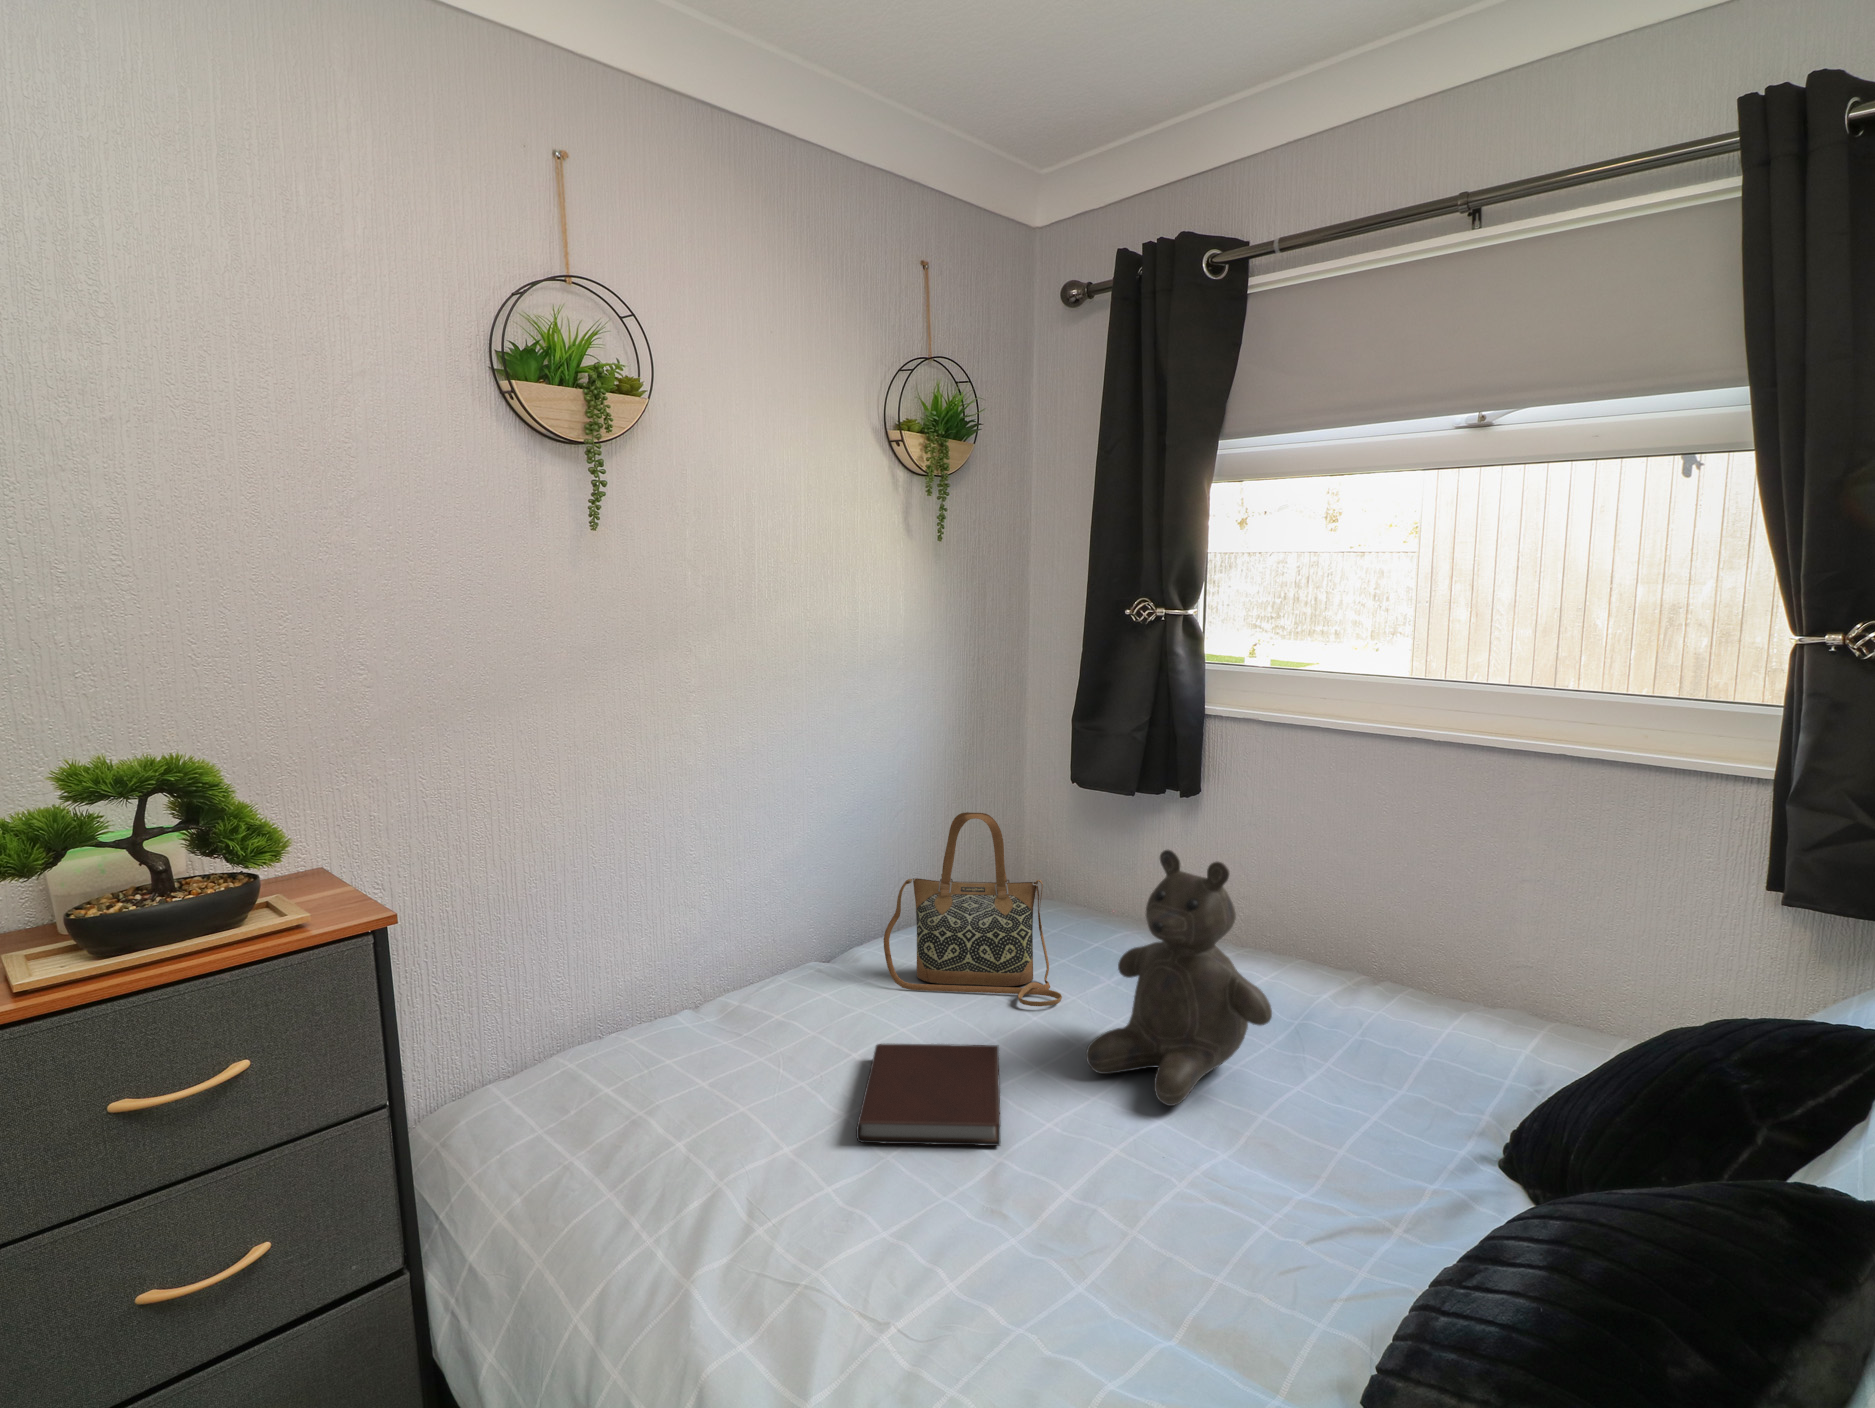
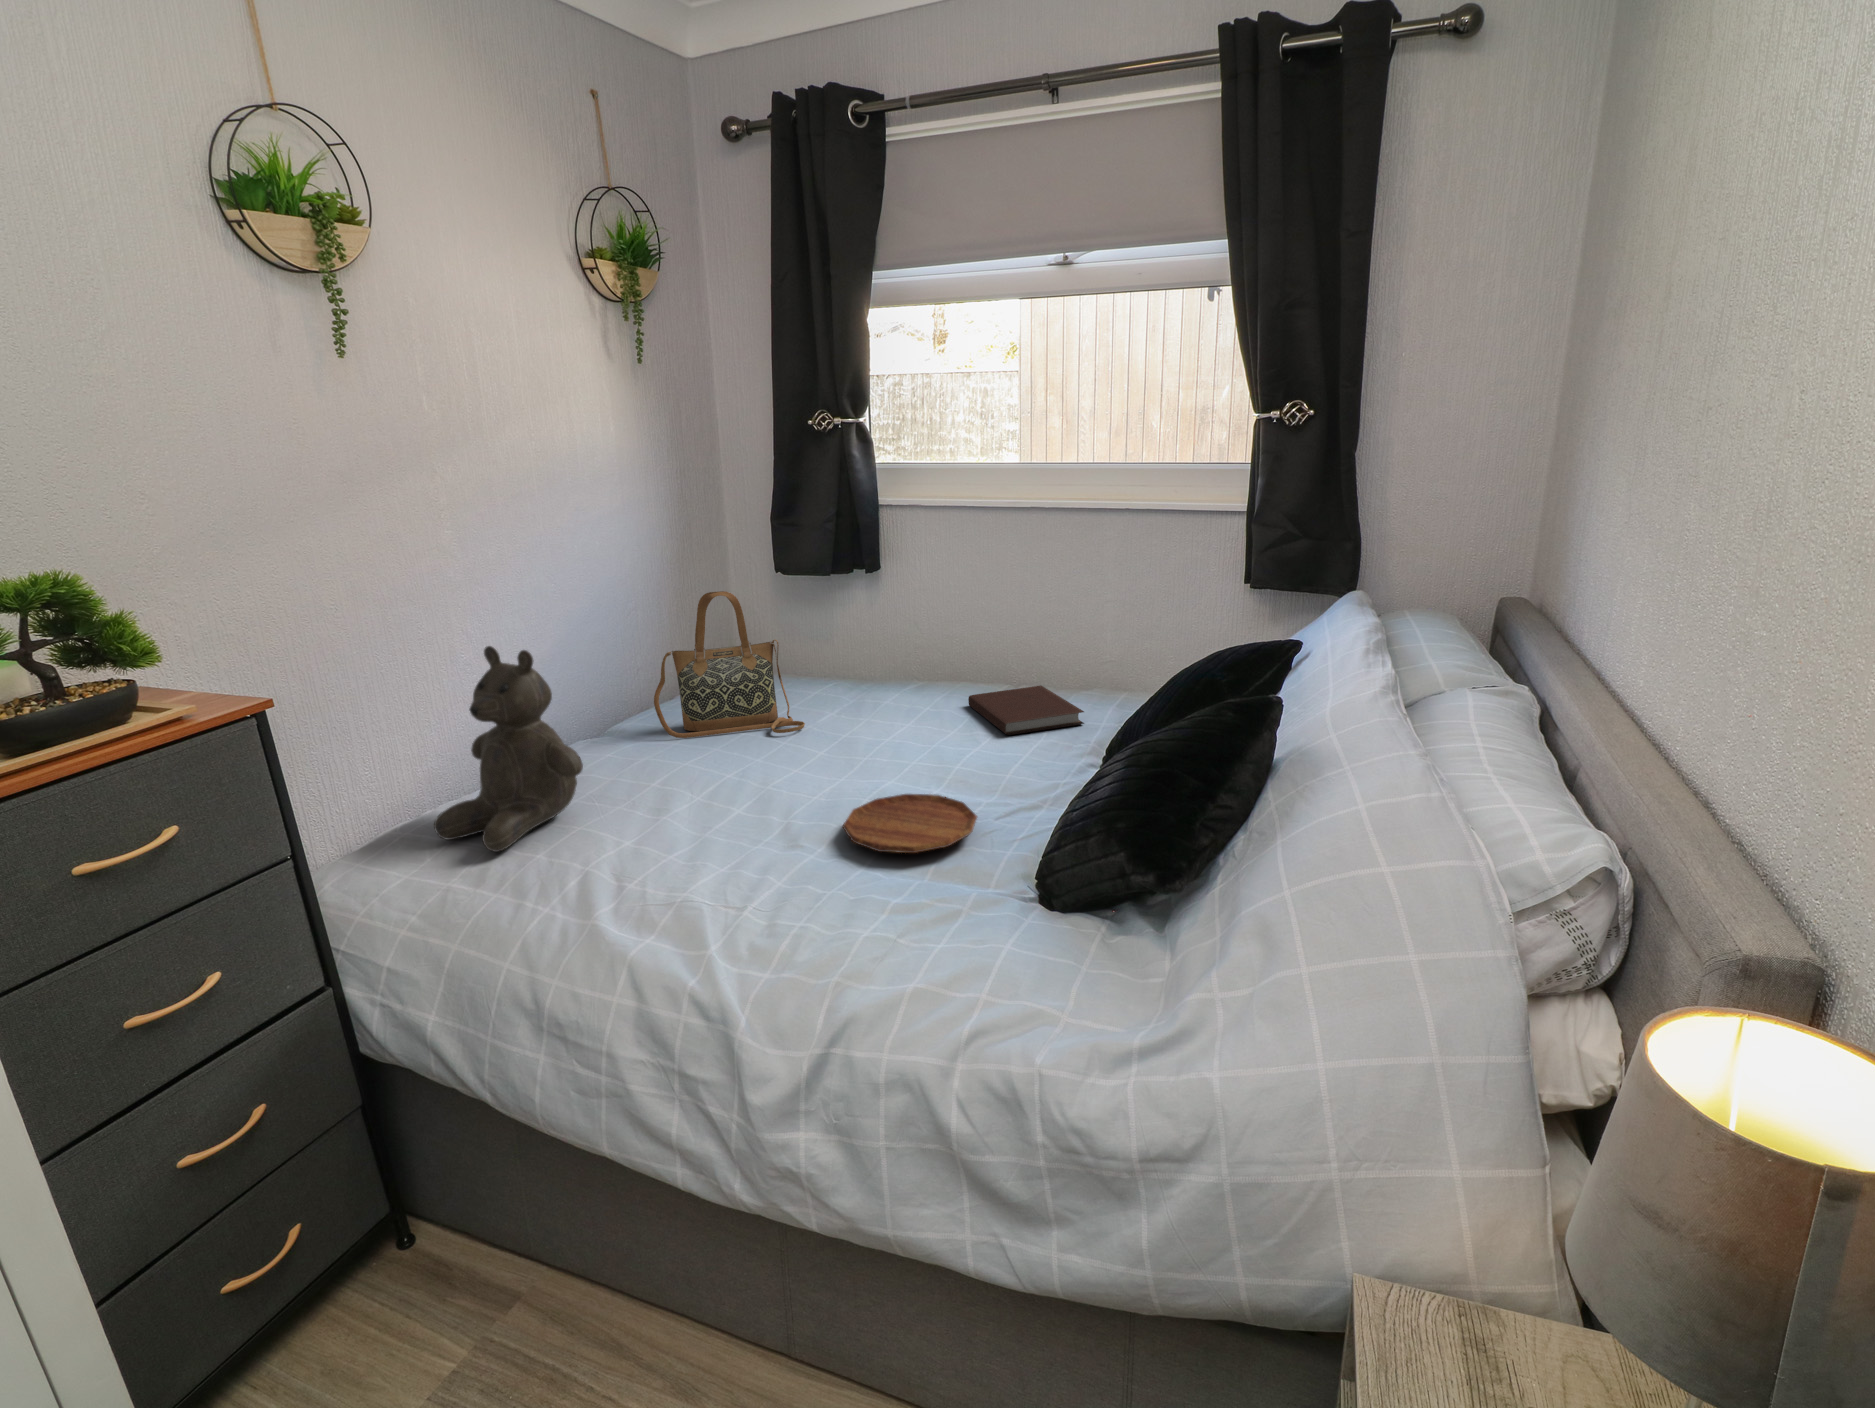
teddy bear: present [1086,850,1272,1106] -> present [434,646,583,852]
notebook: present [856,1044,1000,1146] -> present [968,685,1084,735]
tray: none [1054,1159,1265,1291] -> present [843,794,977,853]

